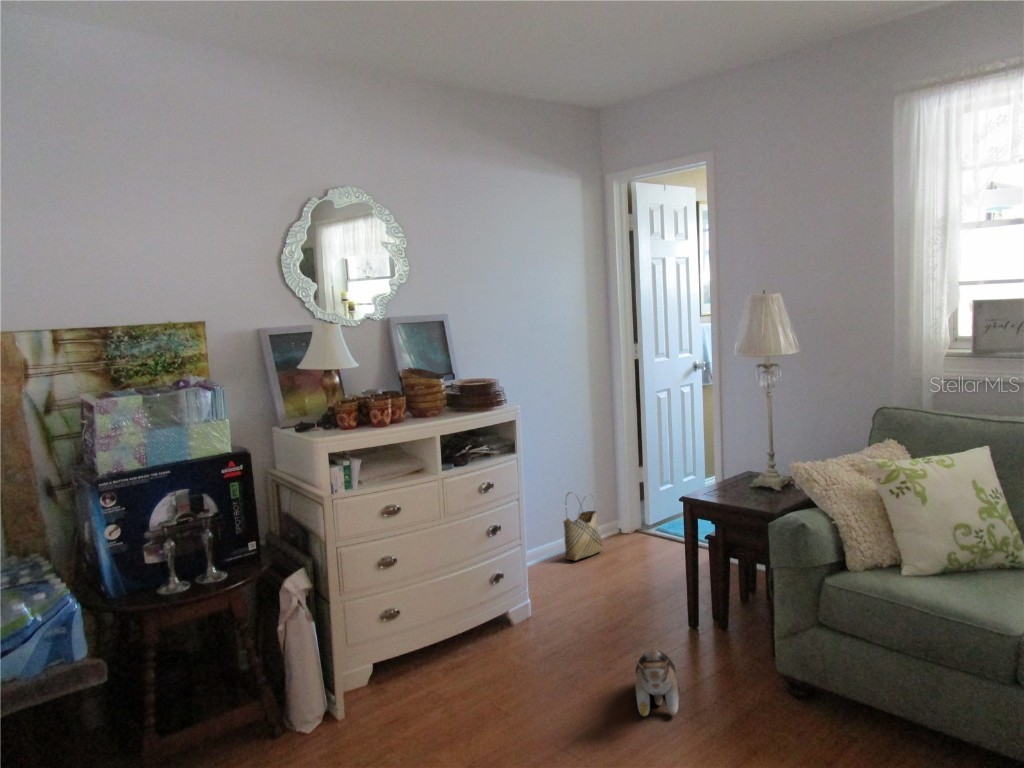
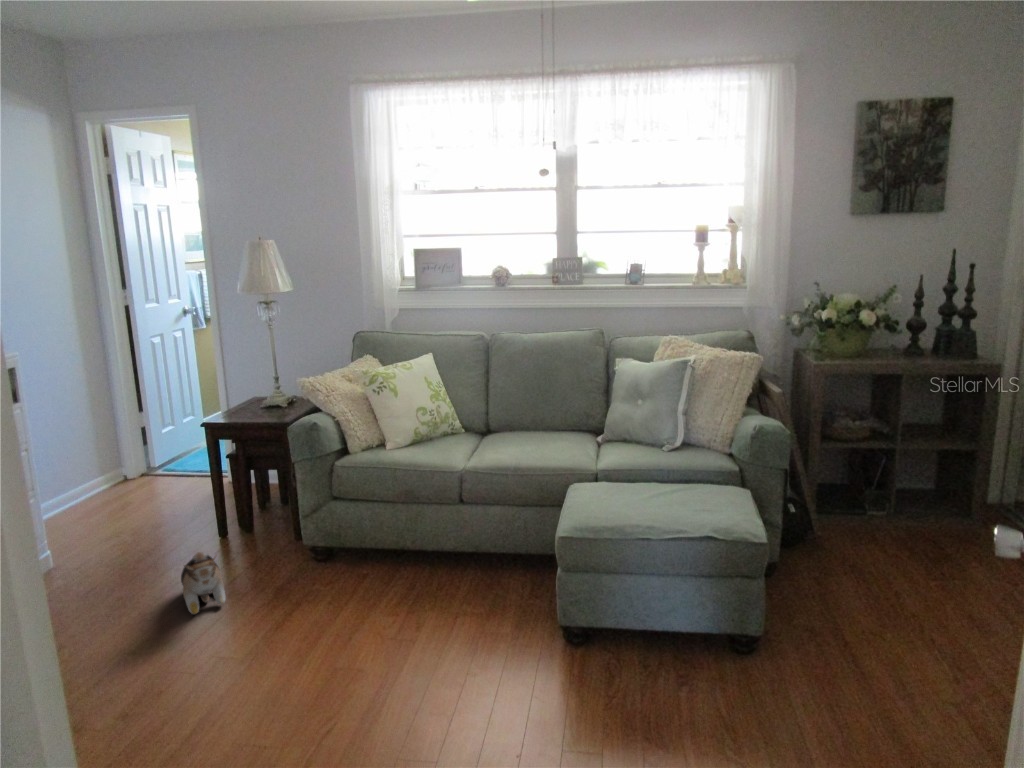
woven basket: present [563,493,603,561] -> none [61,443,111,513]

